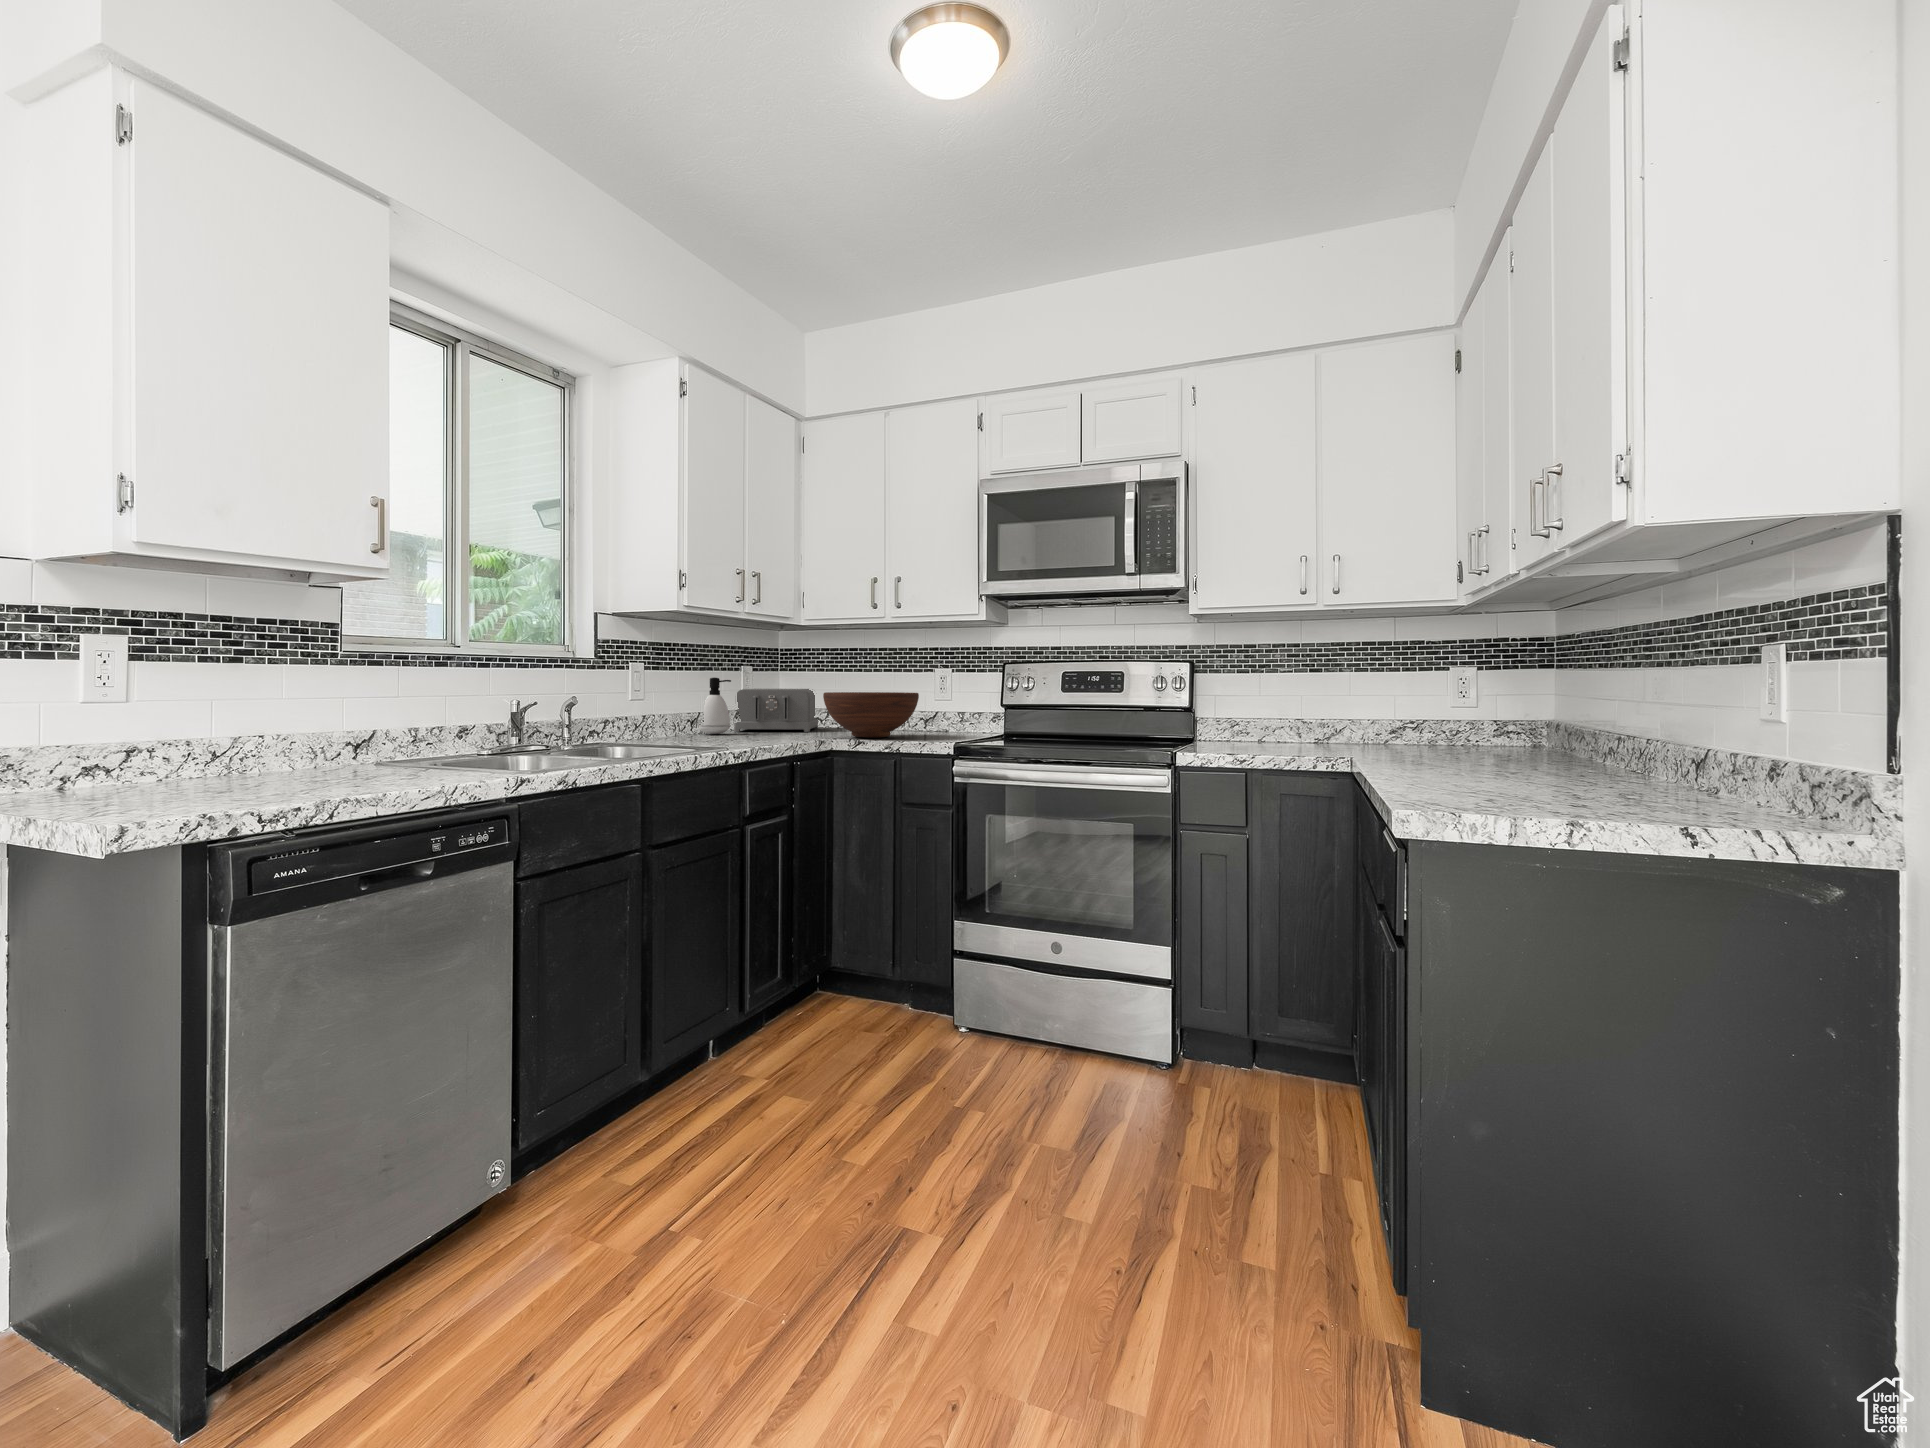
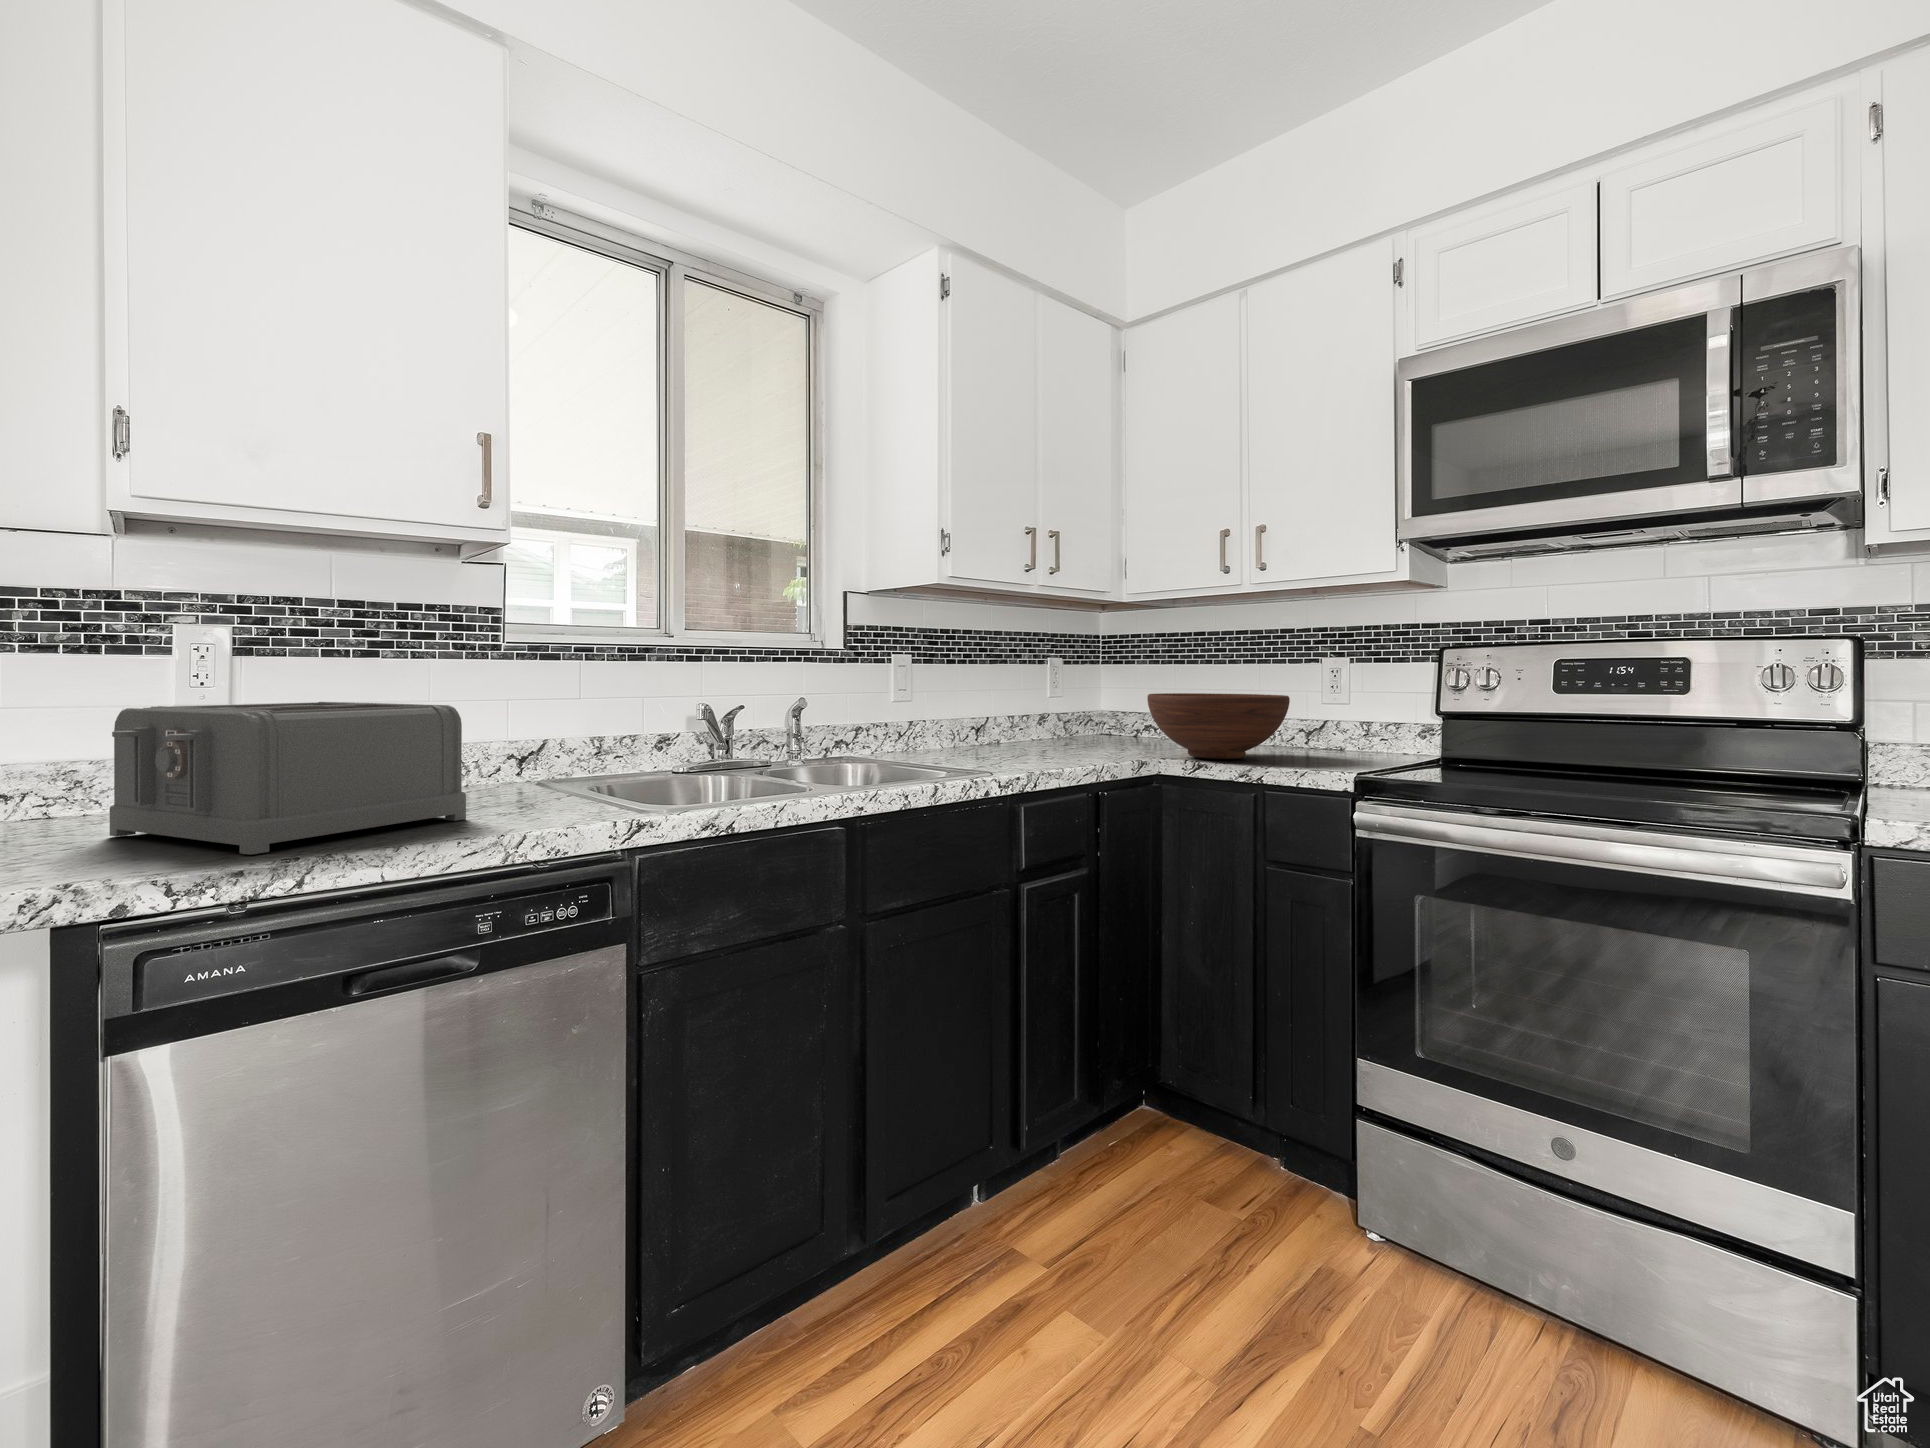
soap dispenser: present [699,677,731,734] -> none [992,672,1032,744]
toaster: present [734,689,818,732] -> present [110,702,466,855]

